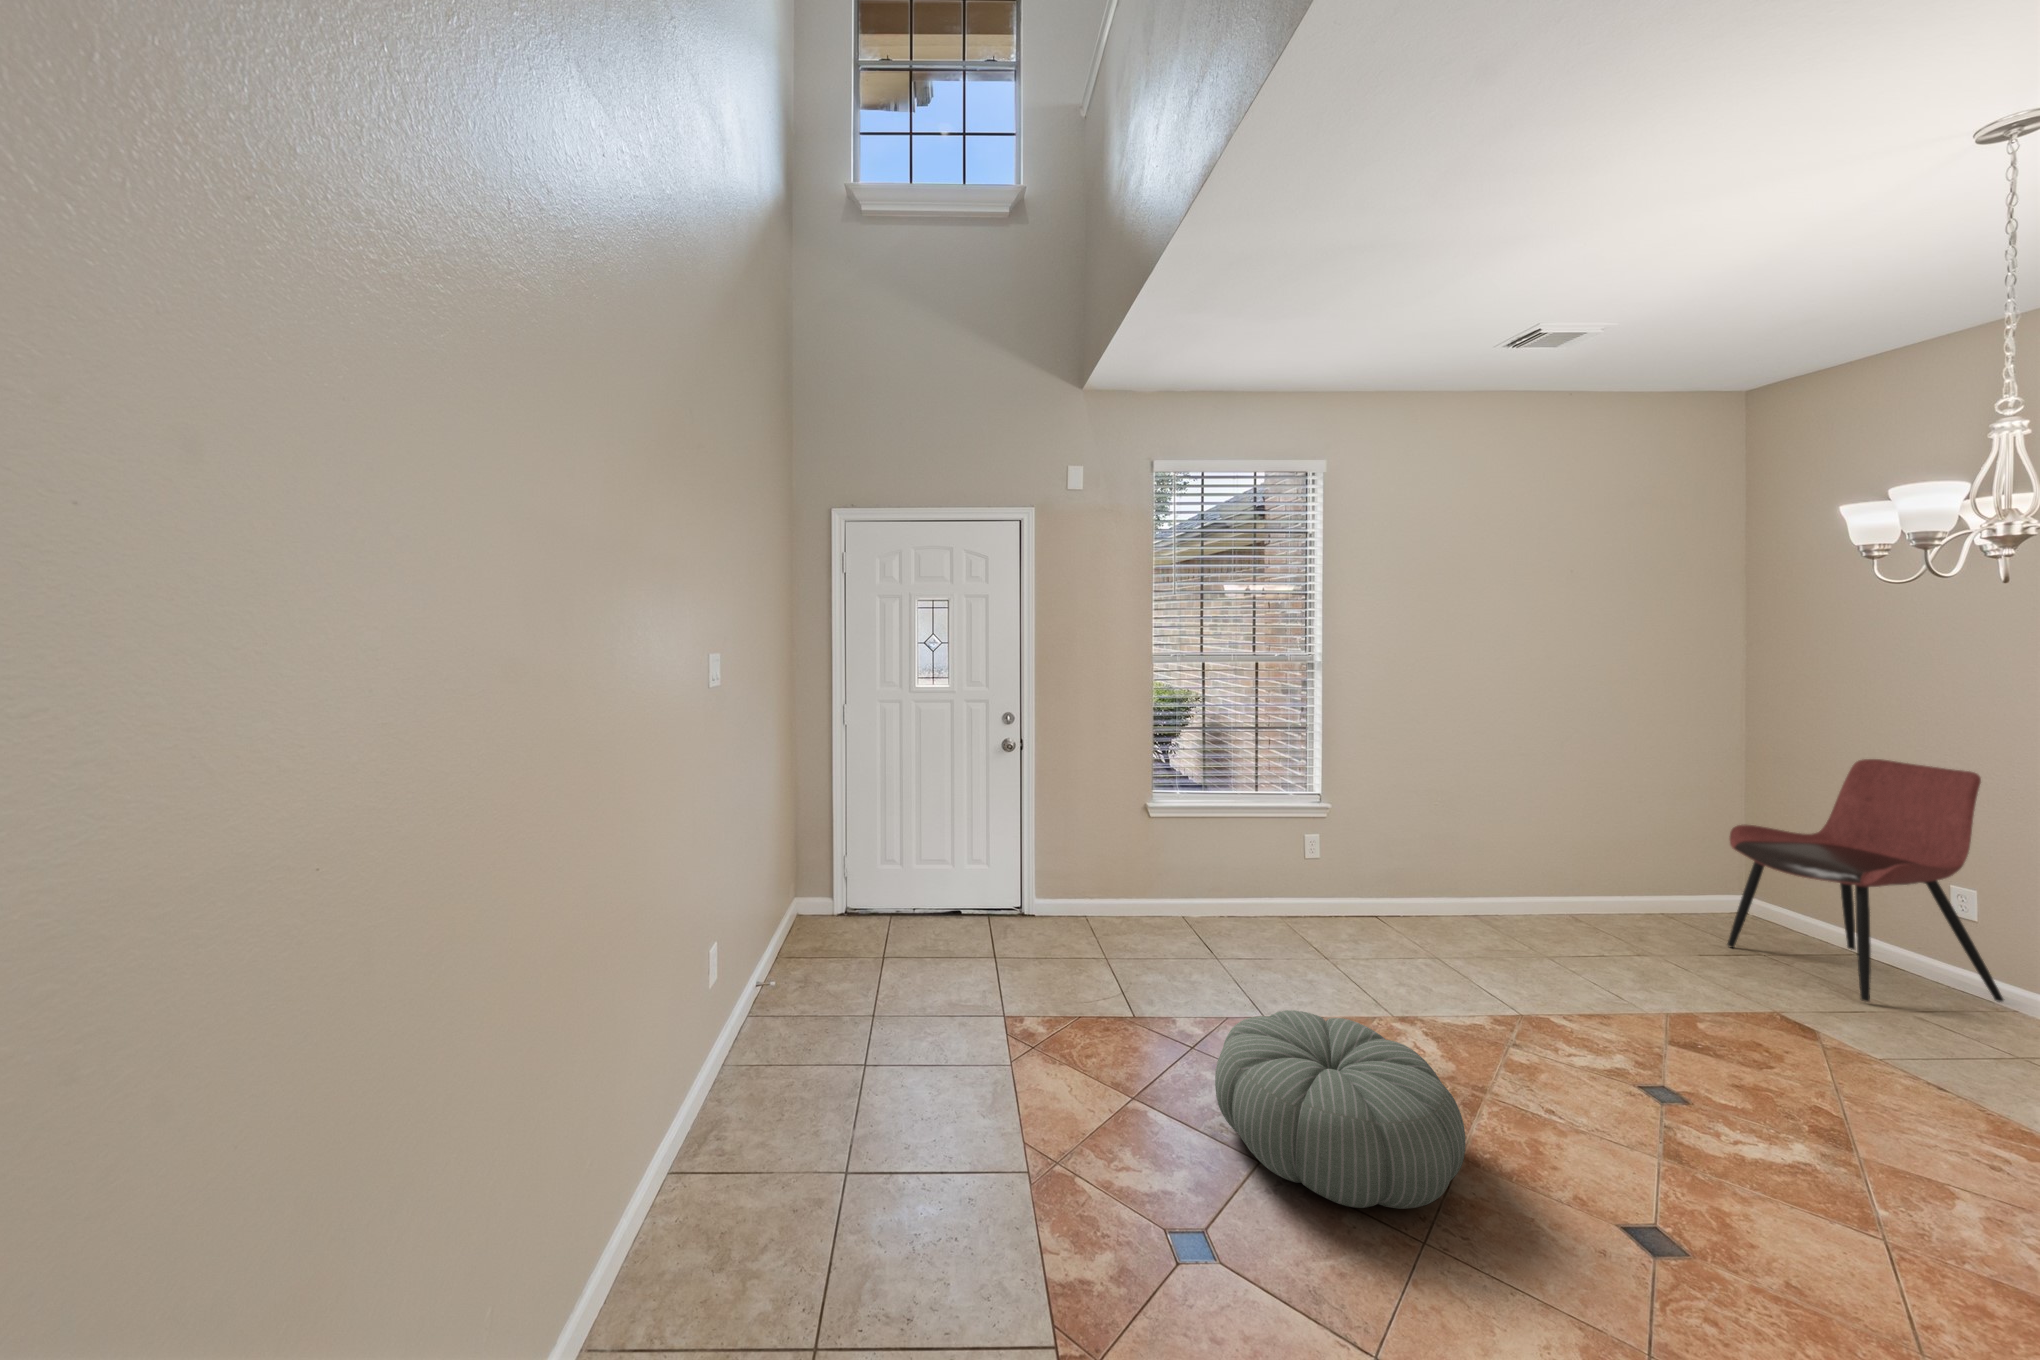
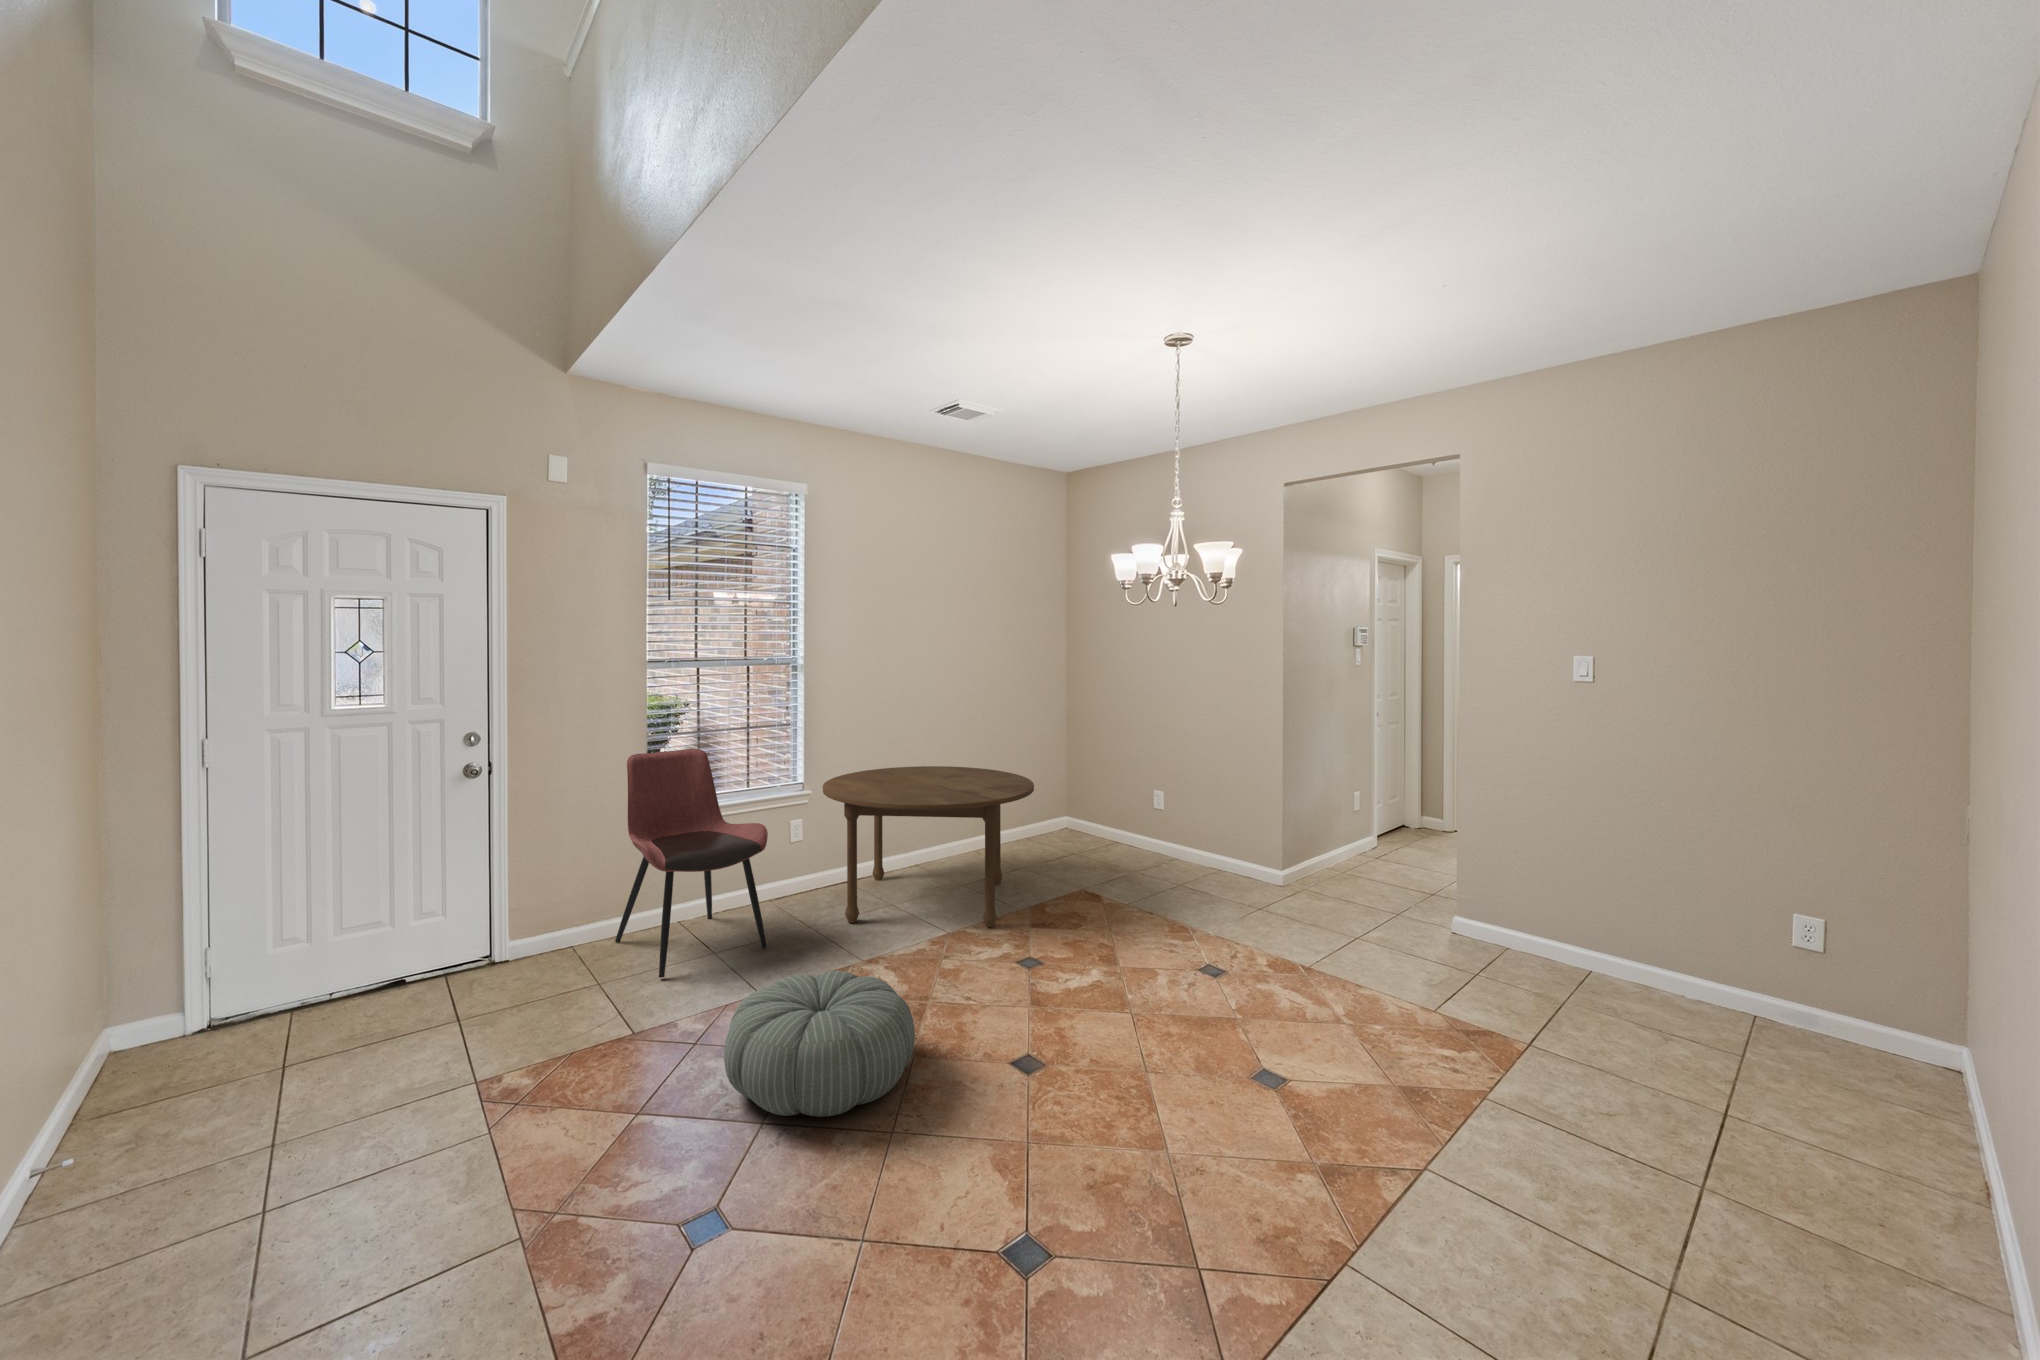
dining chair: present [1727,759,2004,1002] -> present [615,749,768,978]
dining table: none [1343,785,1669,1017] -> present [823,766,1034,927]

